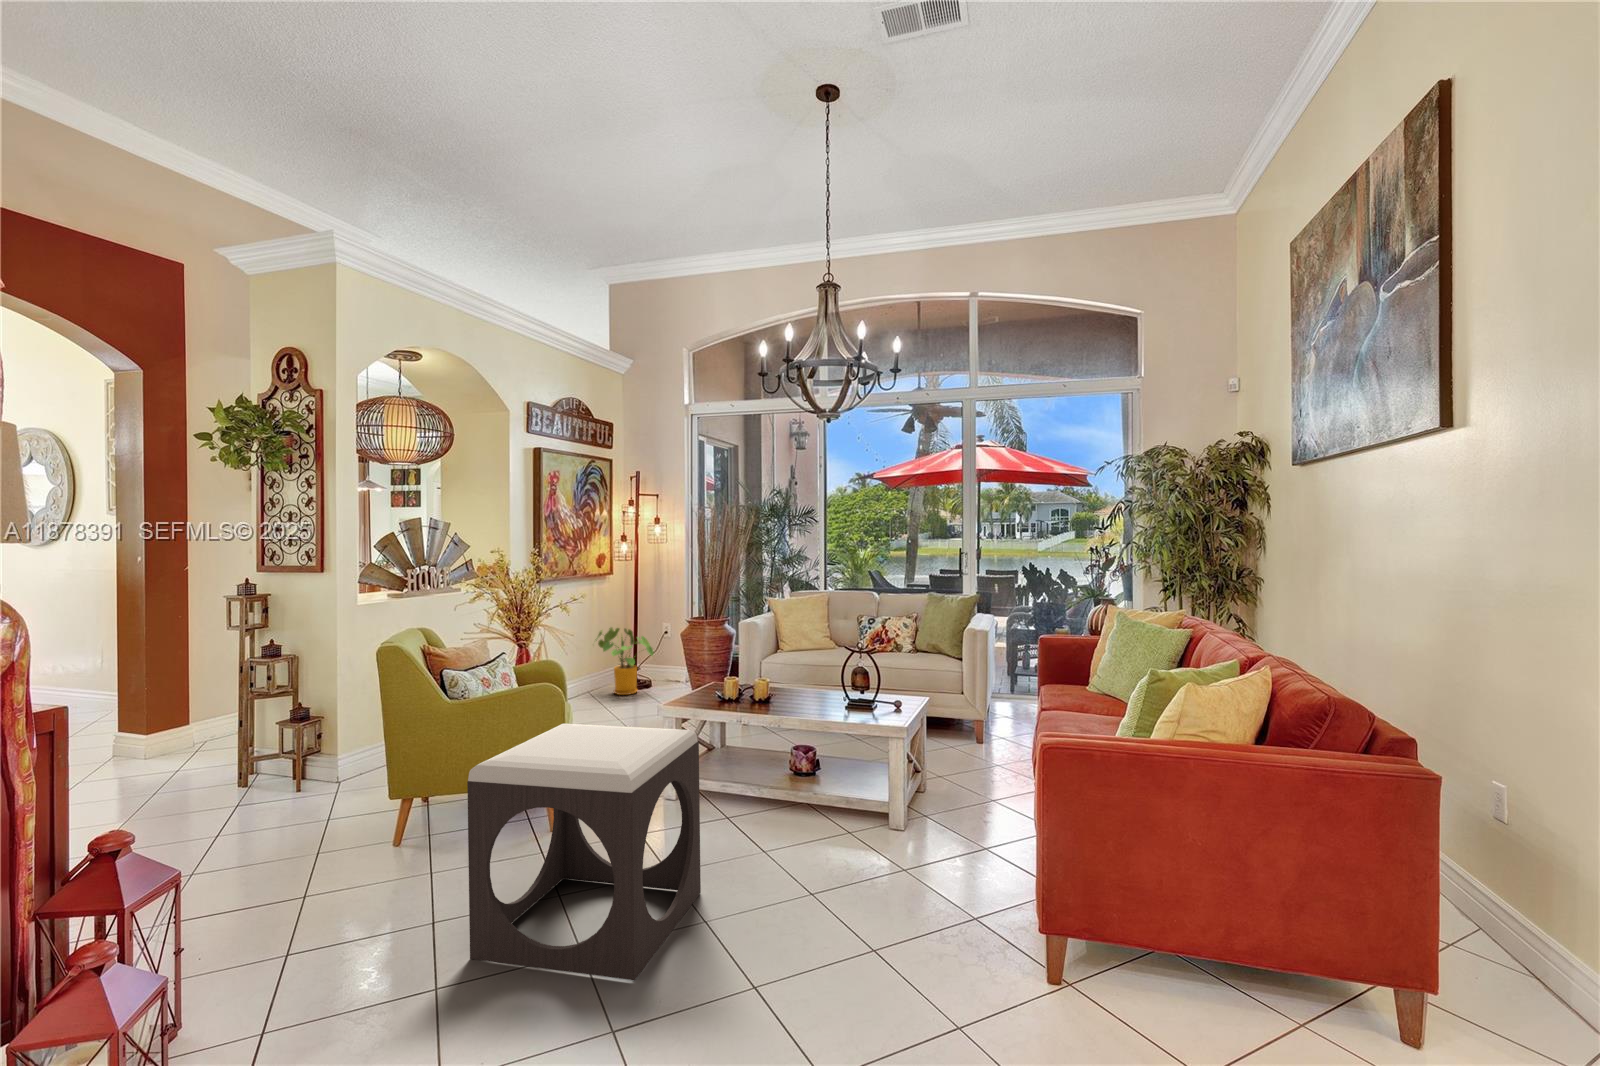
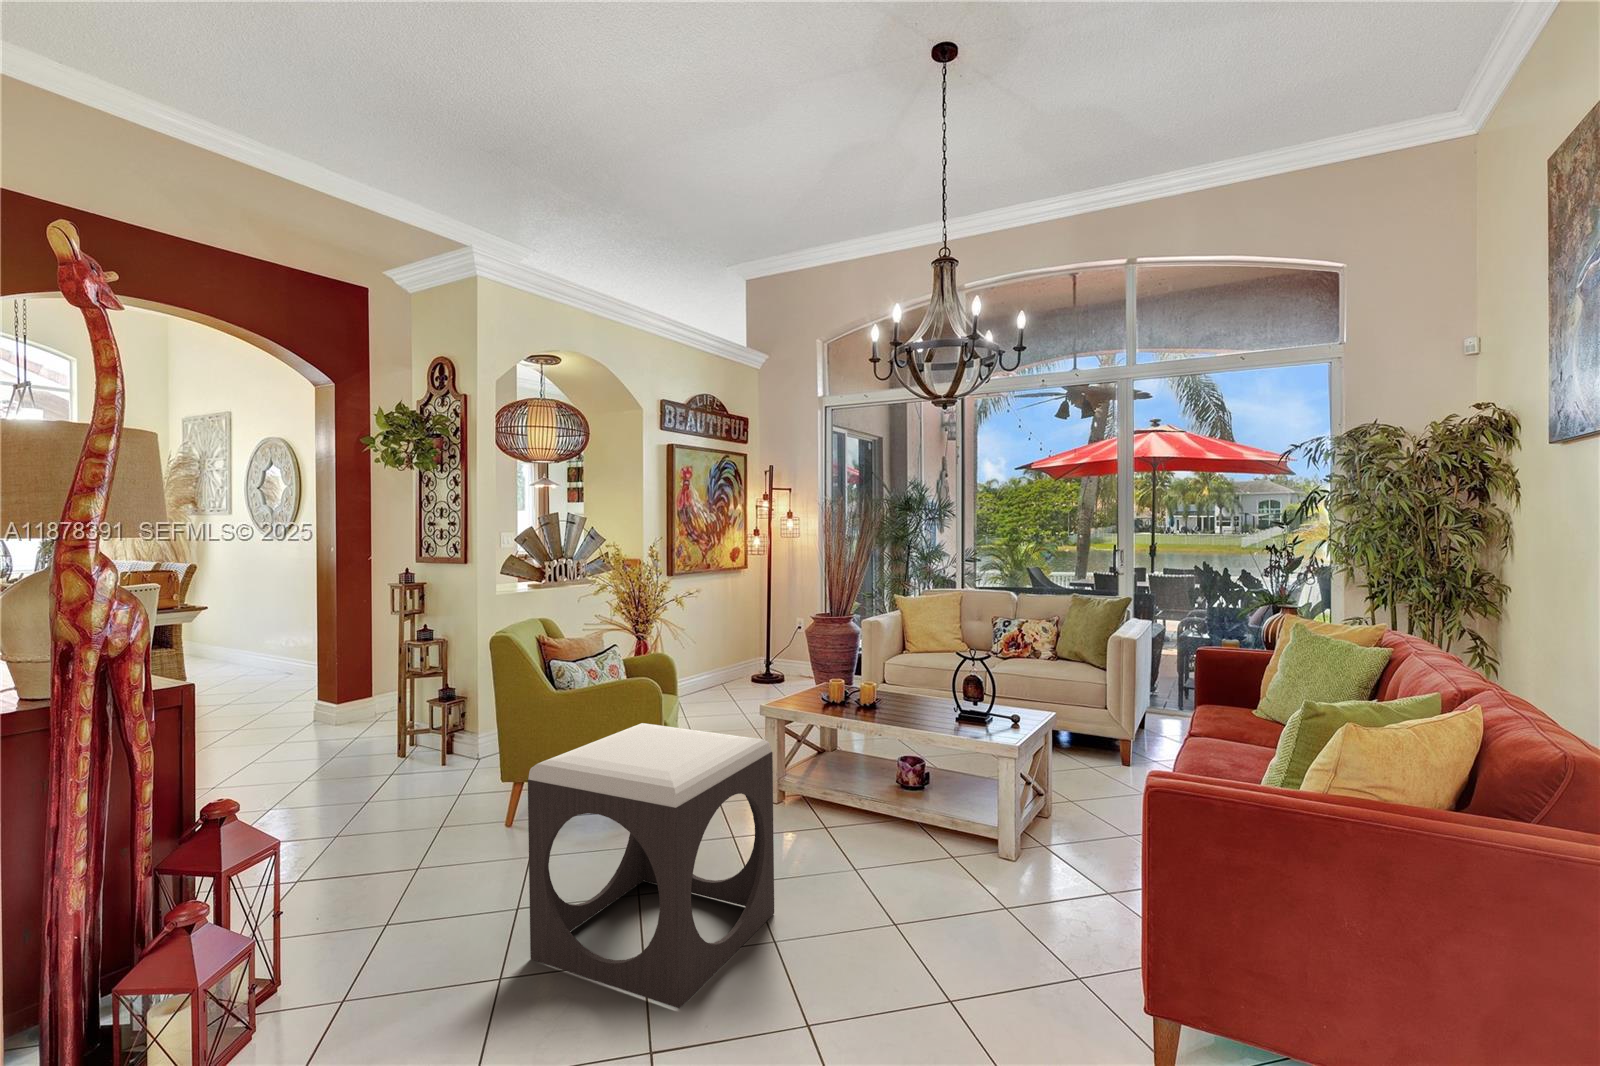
house plant: present [595,628,653,695] -> none [728,620,785,688]

